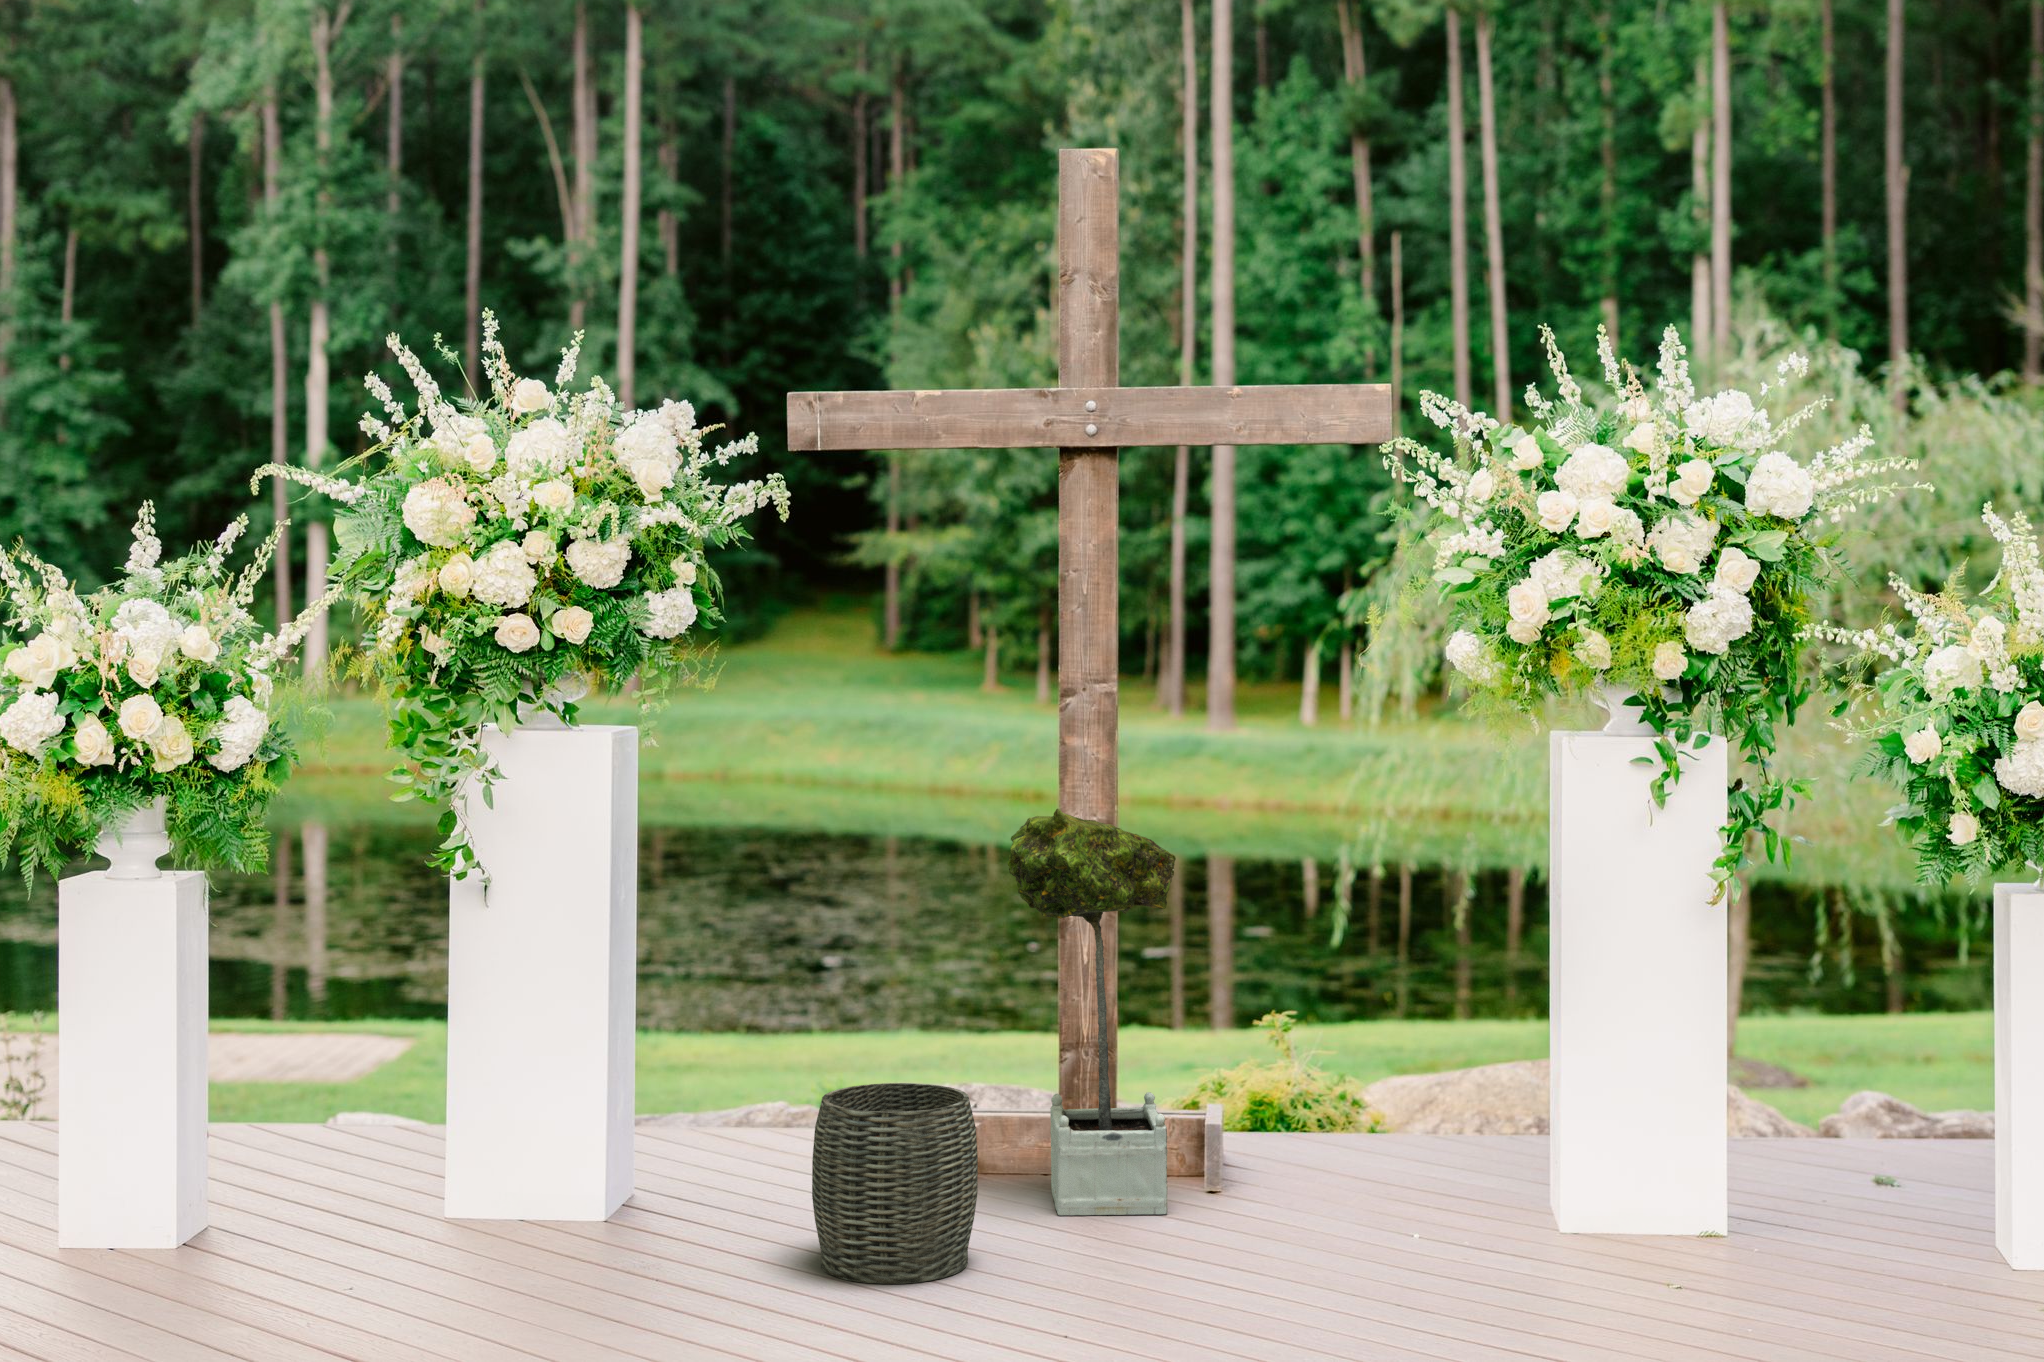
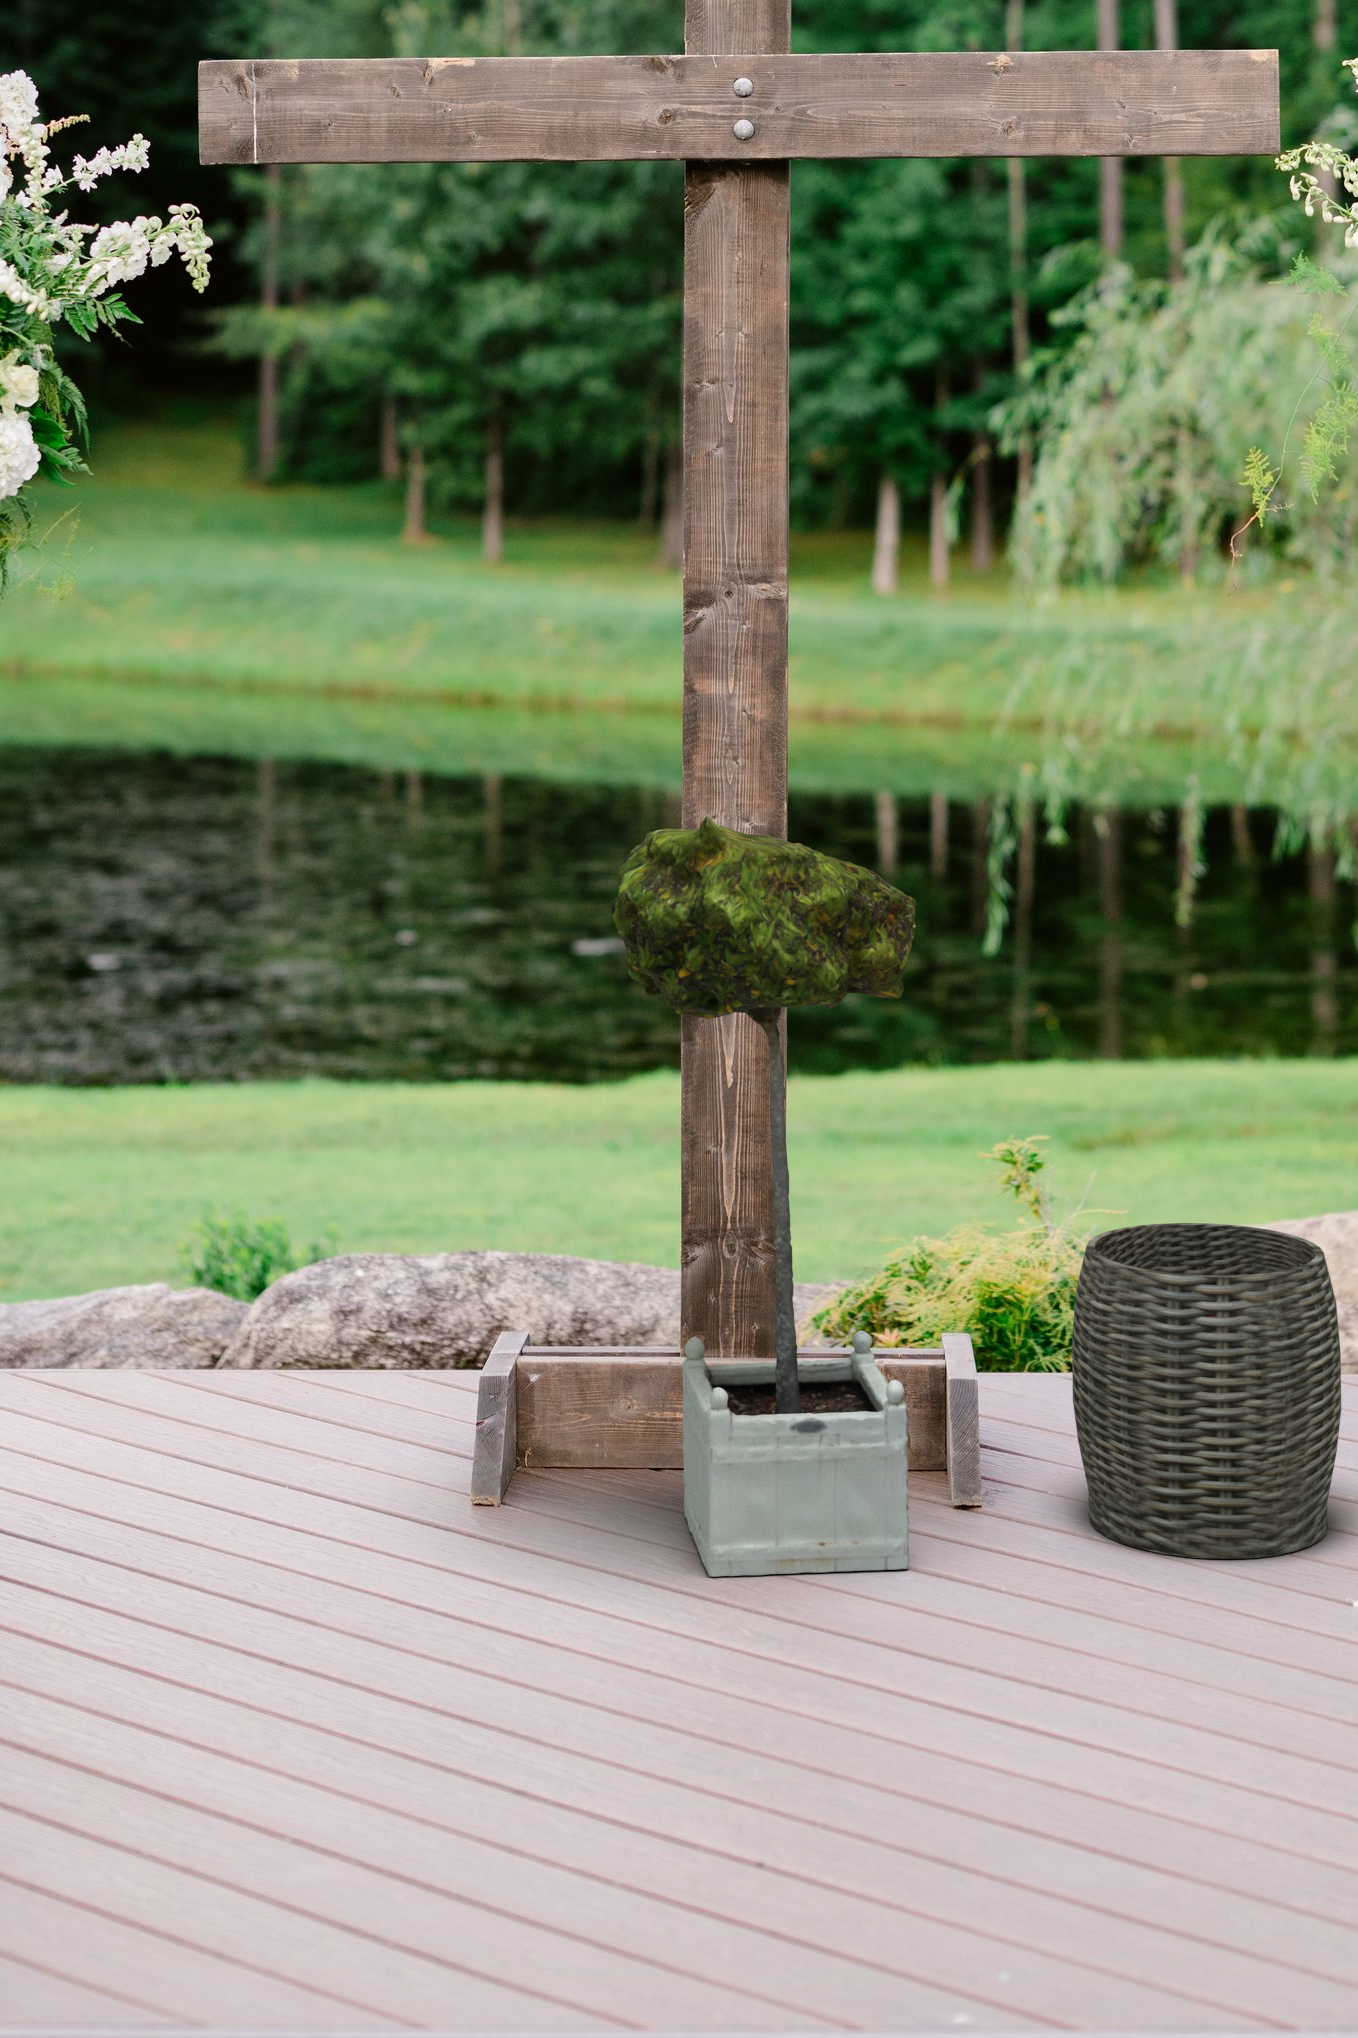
woven basket: present [812,1083,978,1284] -> present [1072,1223,1341,1559]

